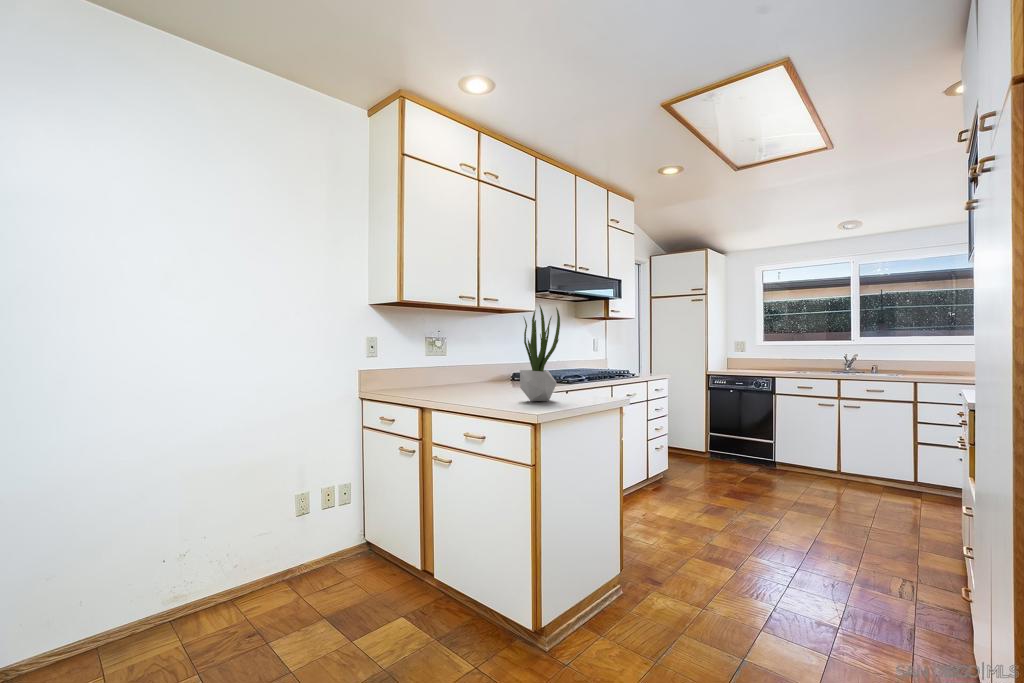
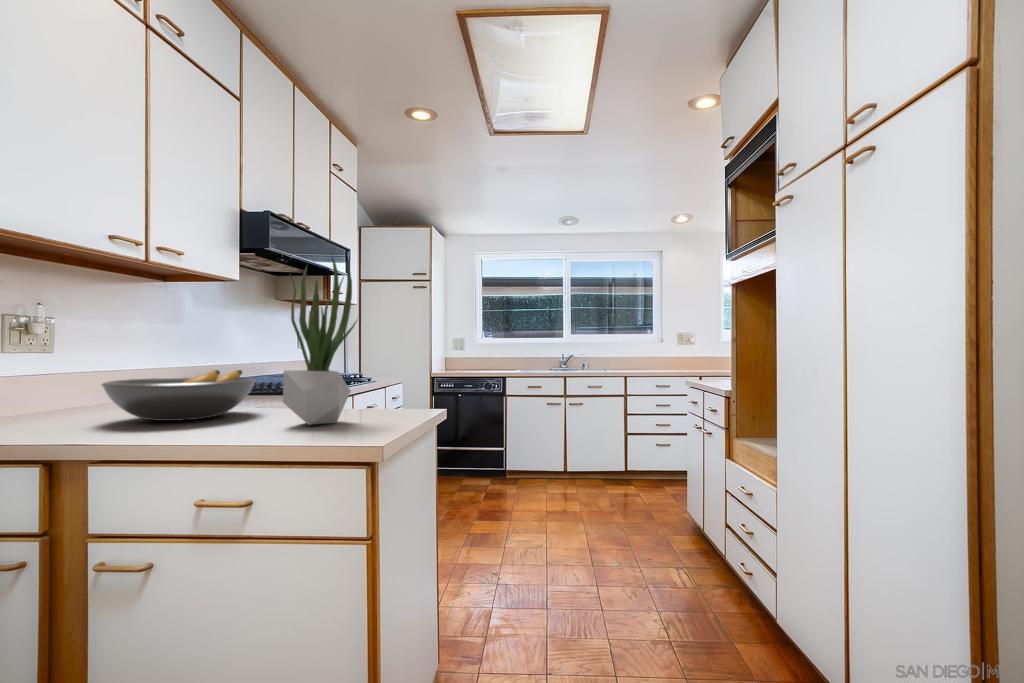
fruit bowl: none [451,368,522,394] -> present [102,370,256,421]

